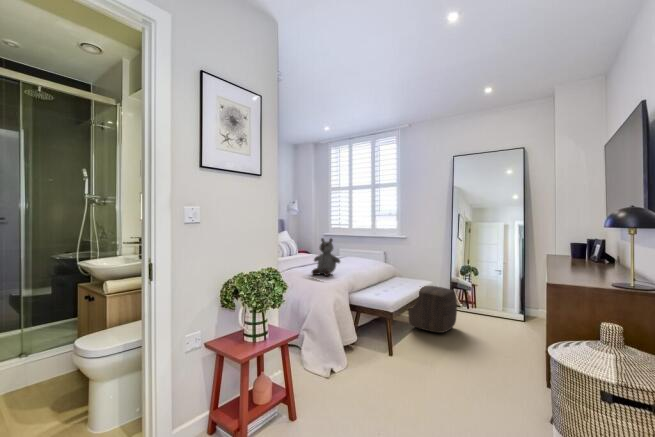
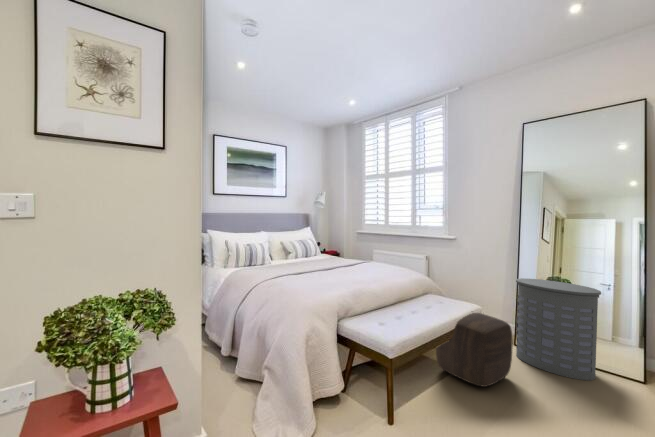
stuffed bear: present [312,238,340,276] -> none [290,240,330,293]
laundry hamper: none [454,262,505,324] -> present [516,278,601,381]

